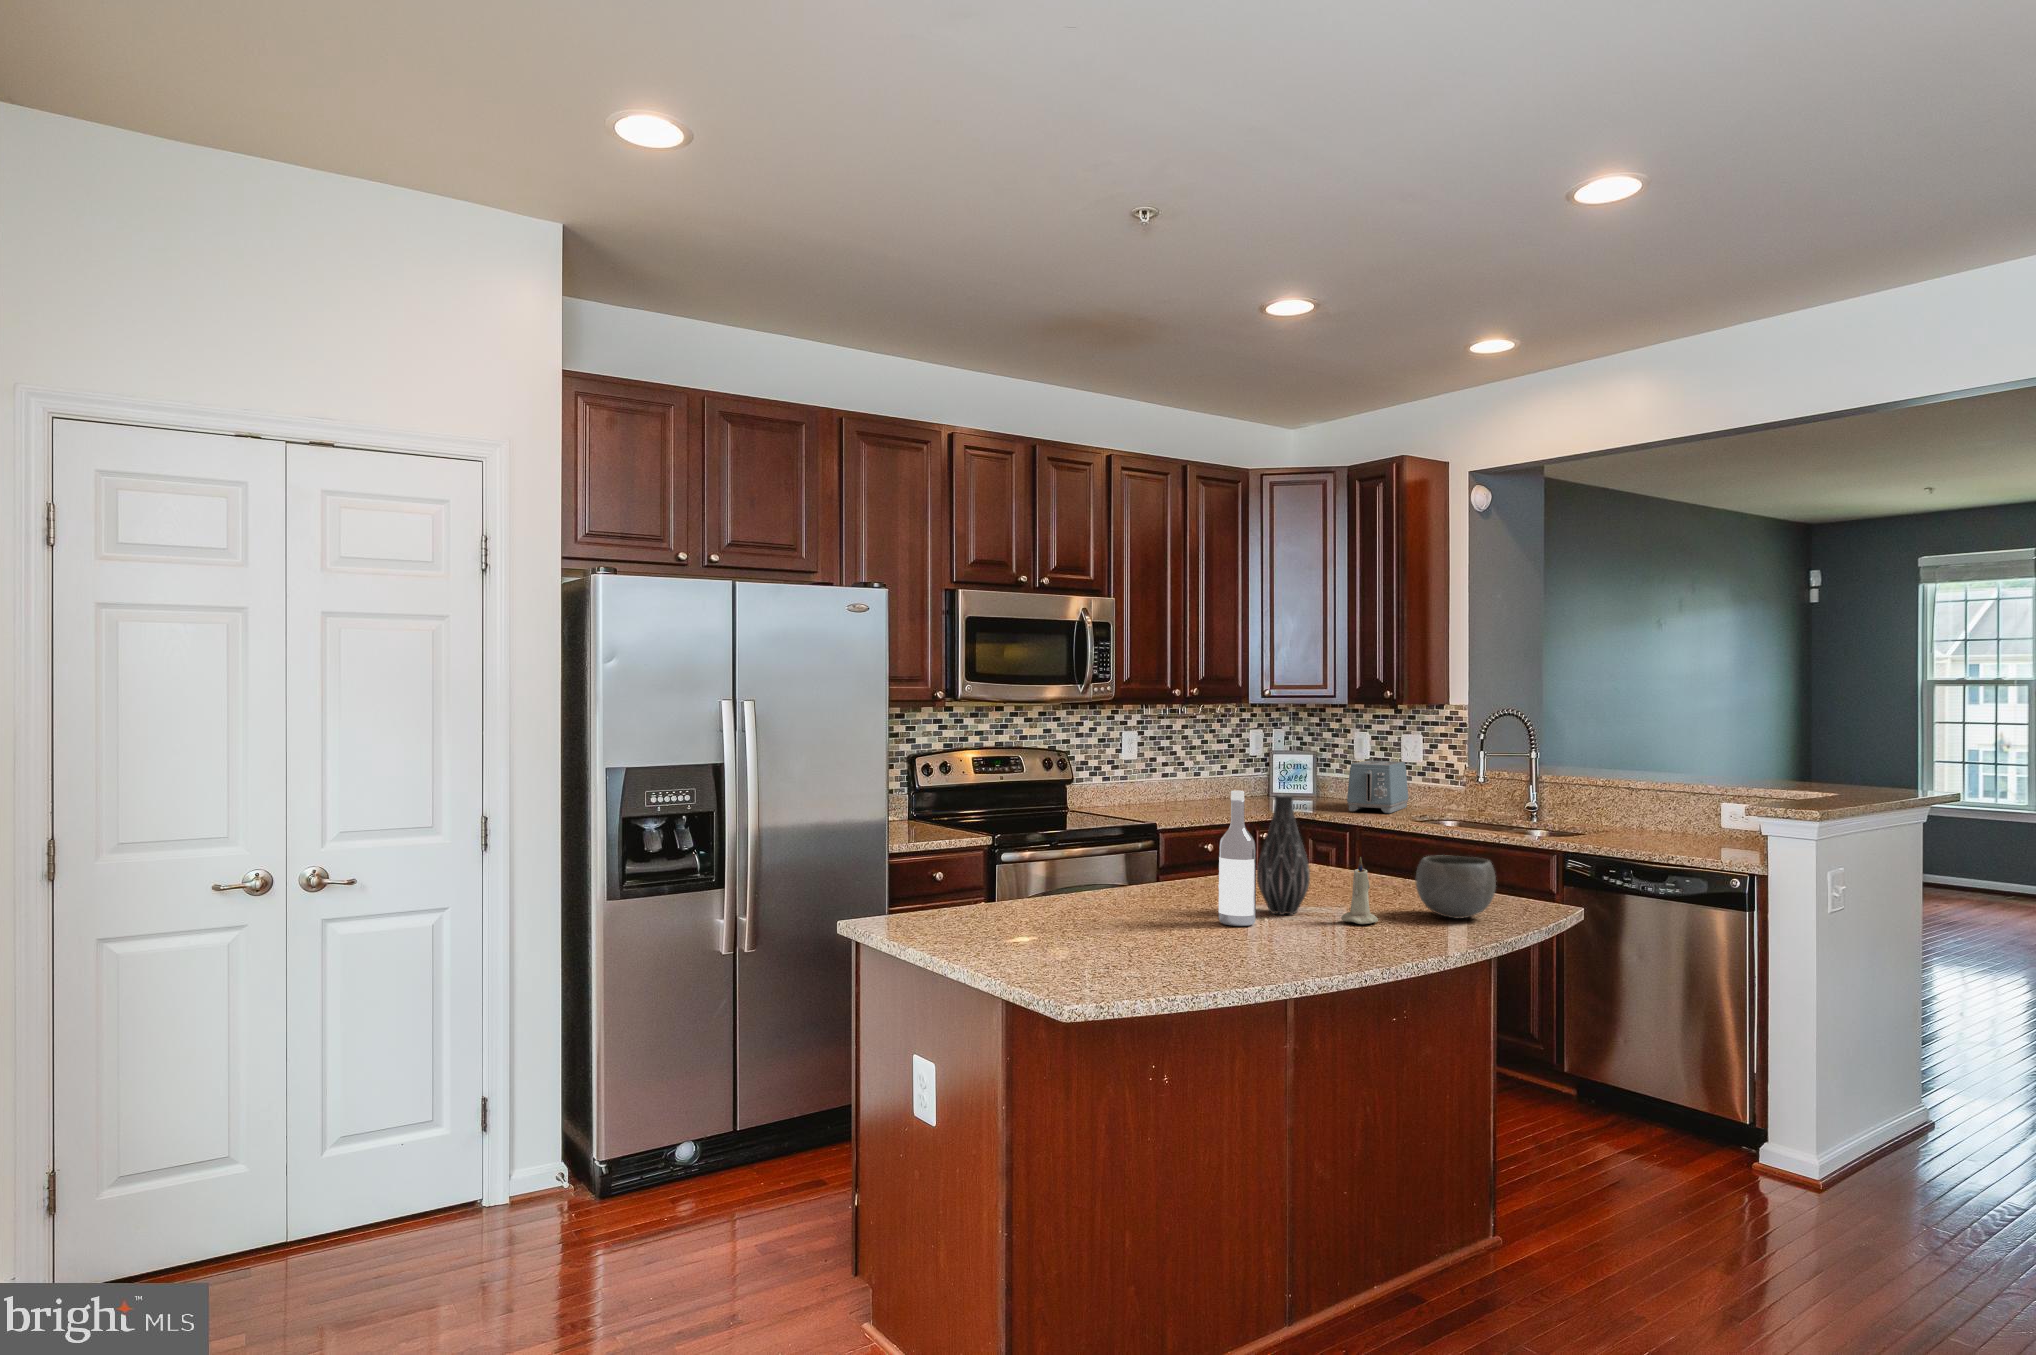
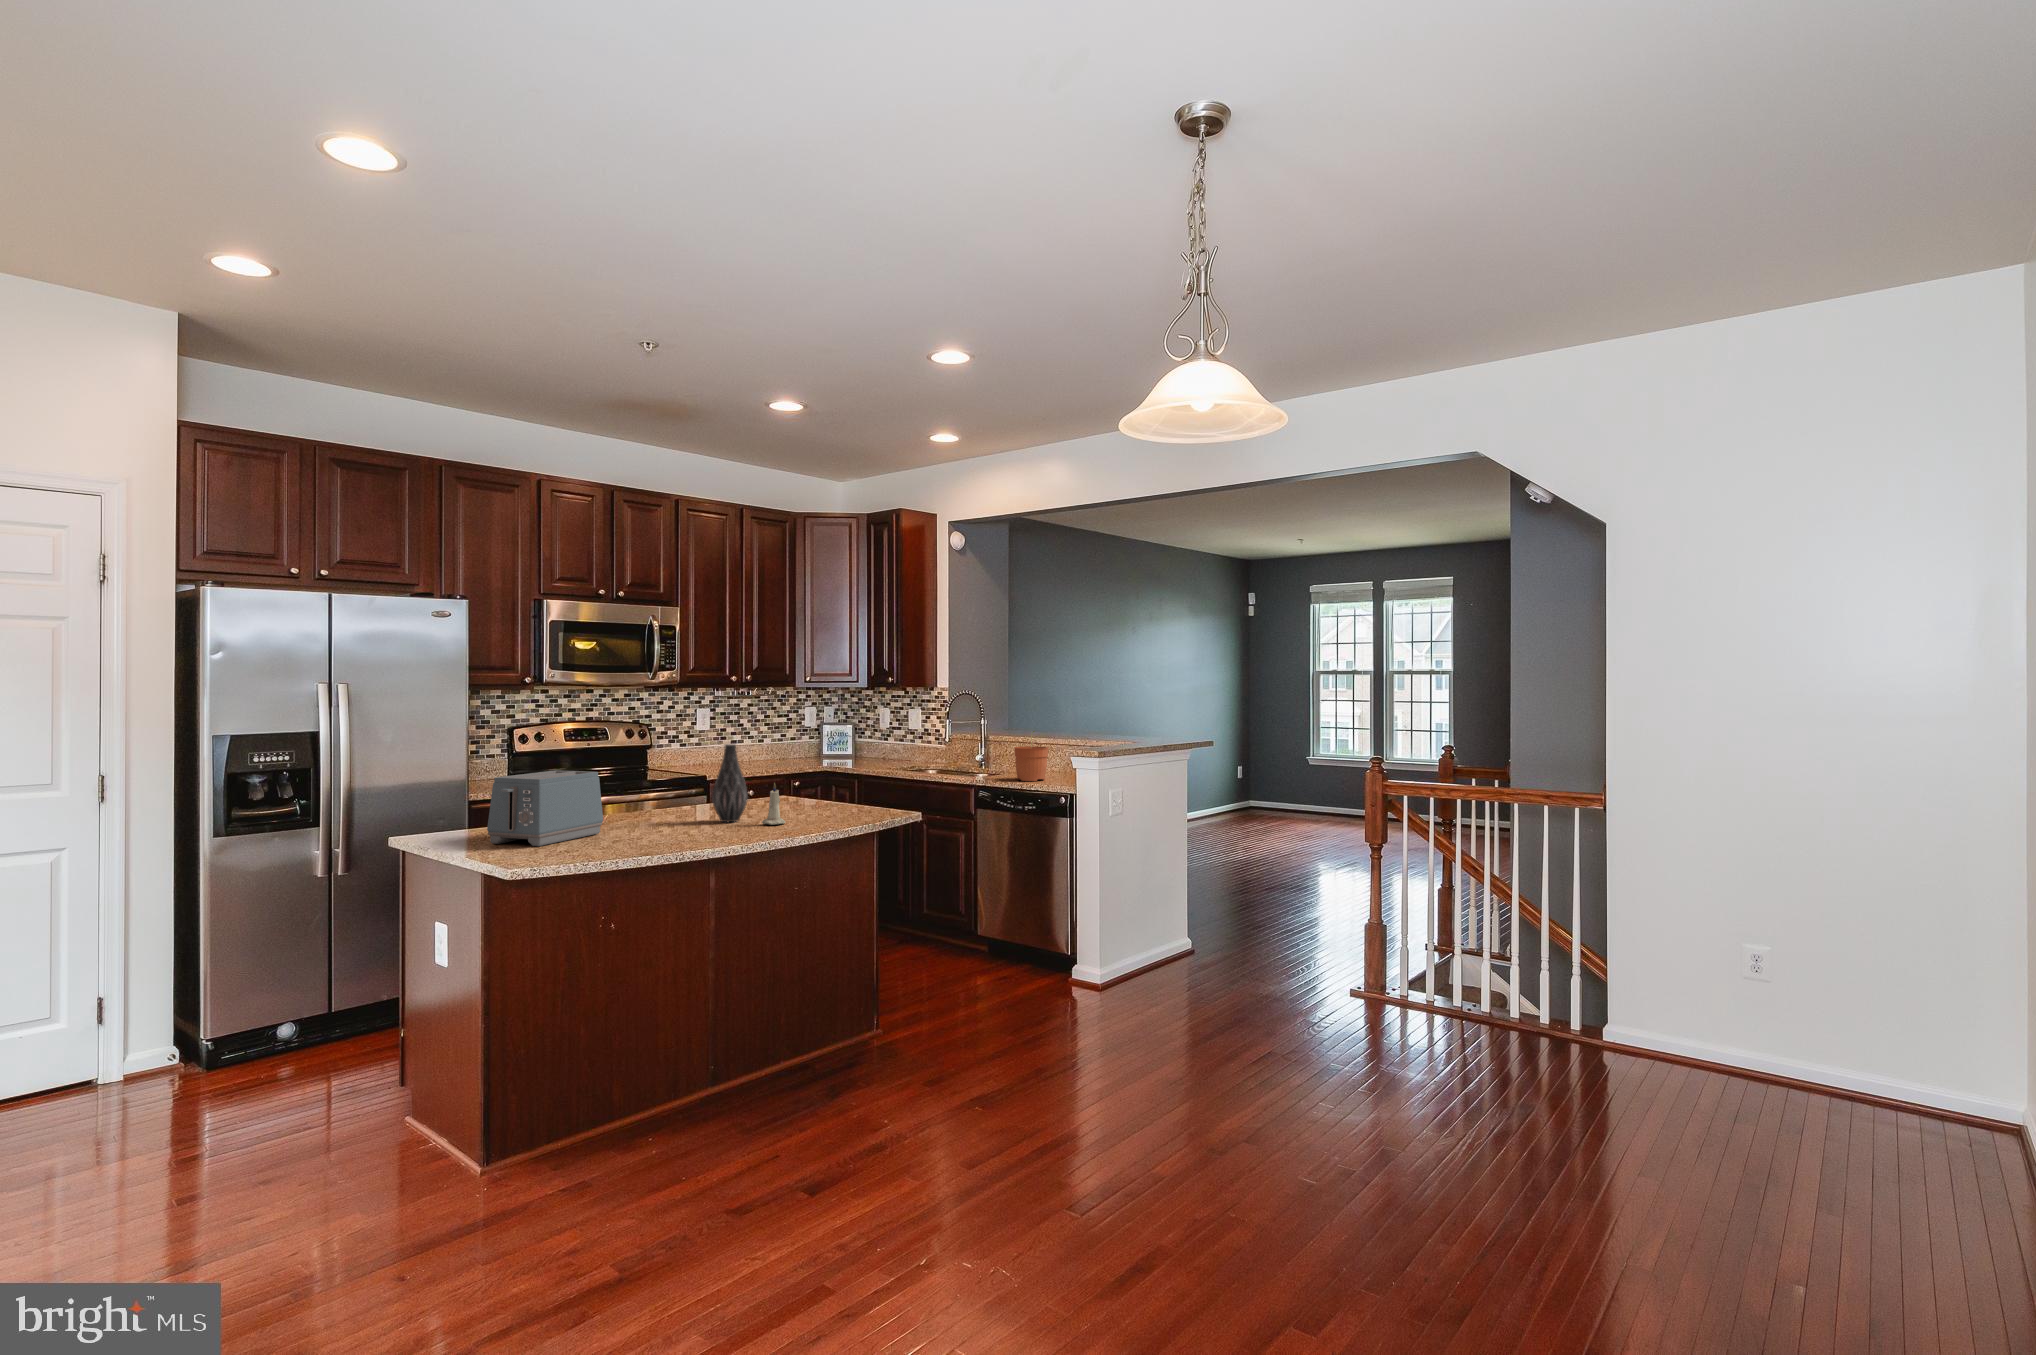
toaster: present [1347,761,1408,813] -> present [487,770,603,846]
plant pot: none [1612,771,1671,847] -> present [1014,731,1048,781]
wine bottle: present [1219,790,1256,926] -> none [677,741,702,829]
ceramic bowl: present [1416,855,1496,918] -> none [817,782,866,820]

